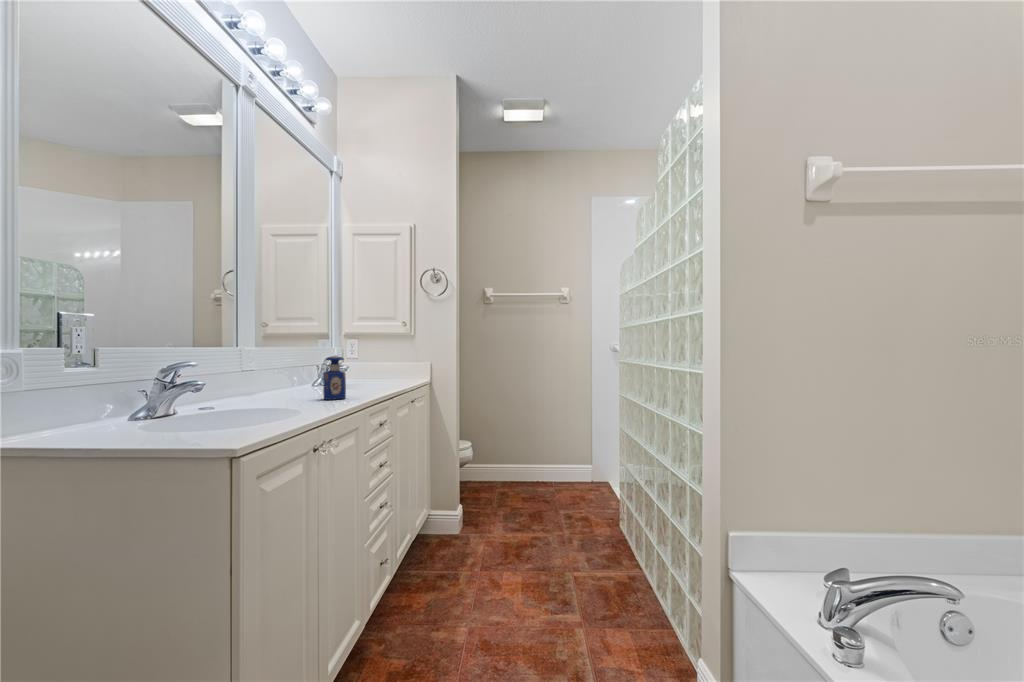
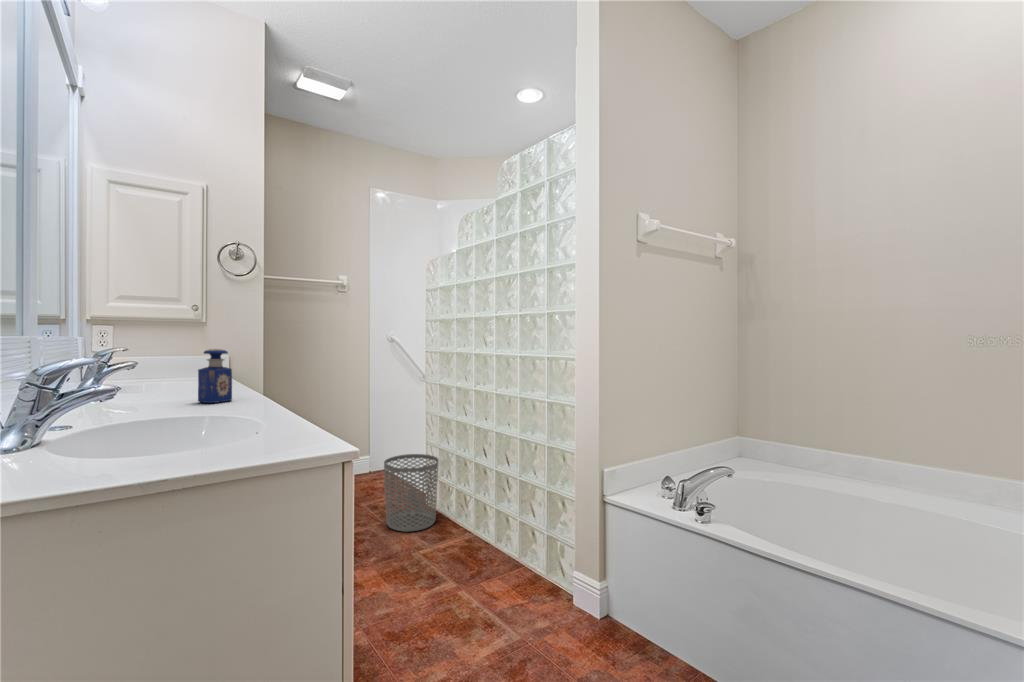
waste bin: none [562,468,619,550] -> present [384,454,439,532]

